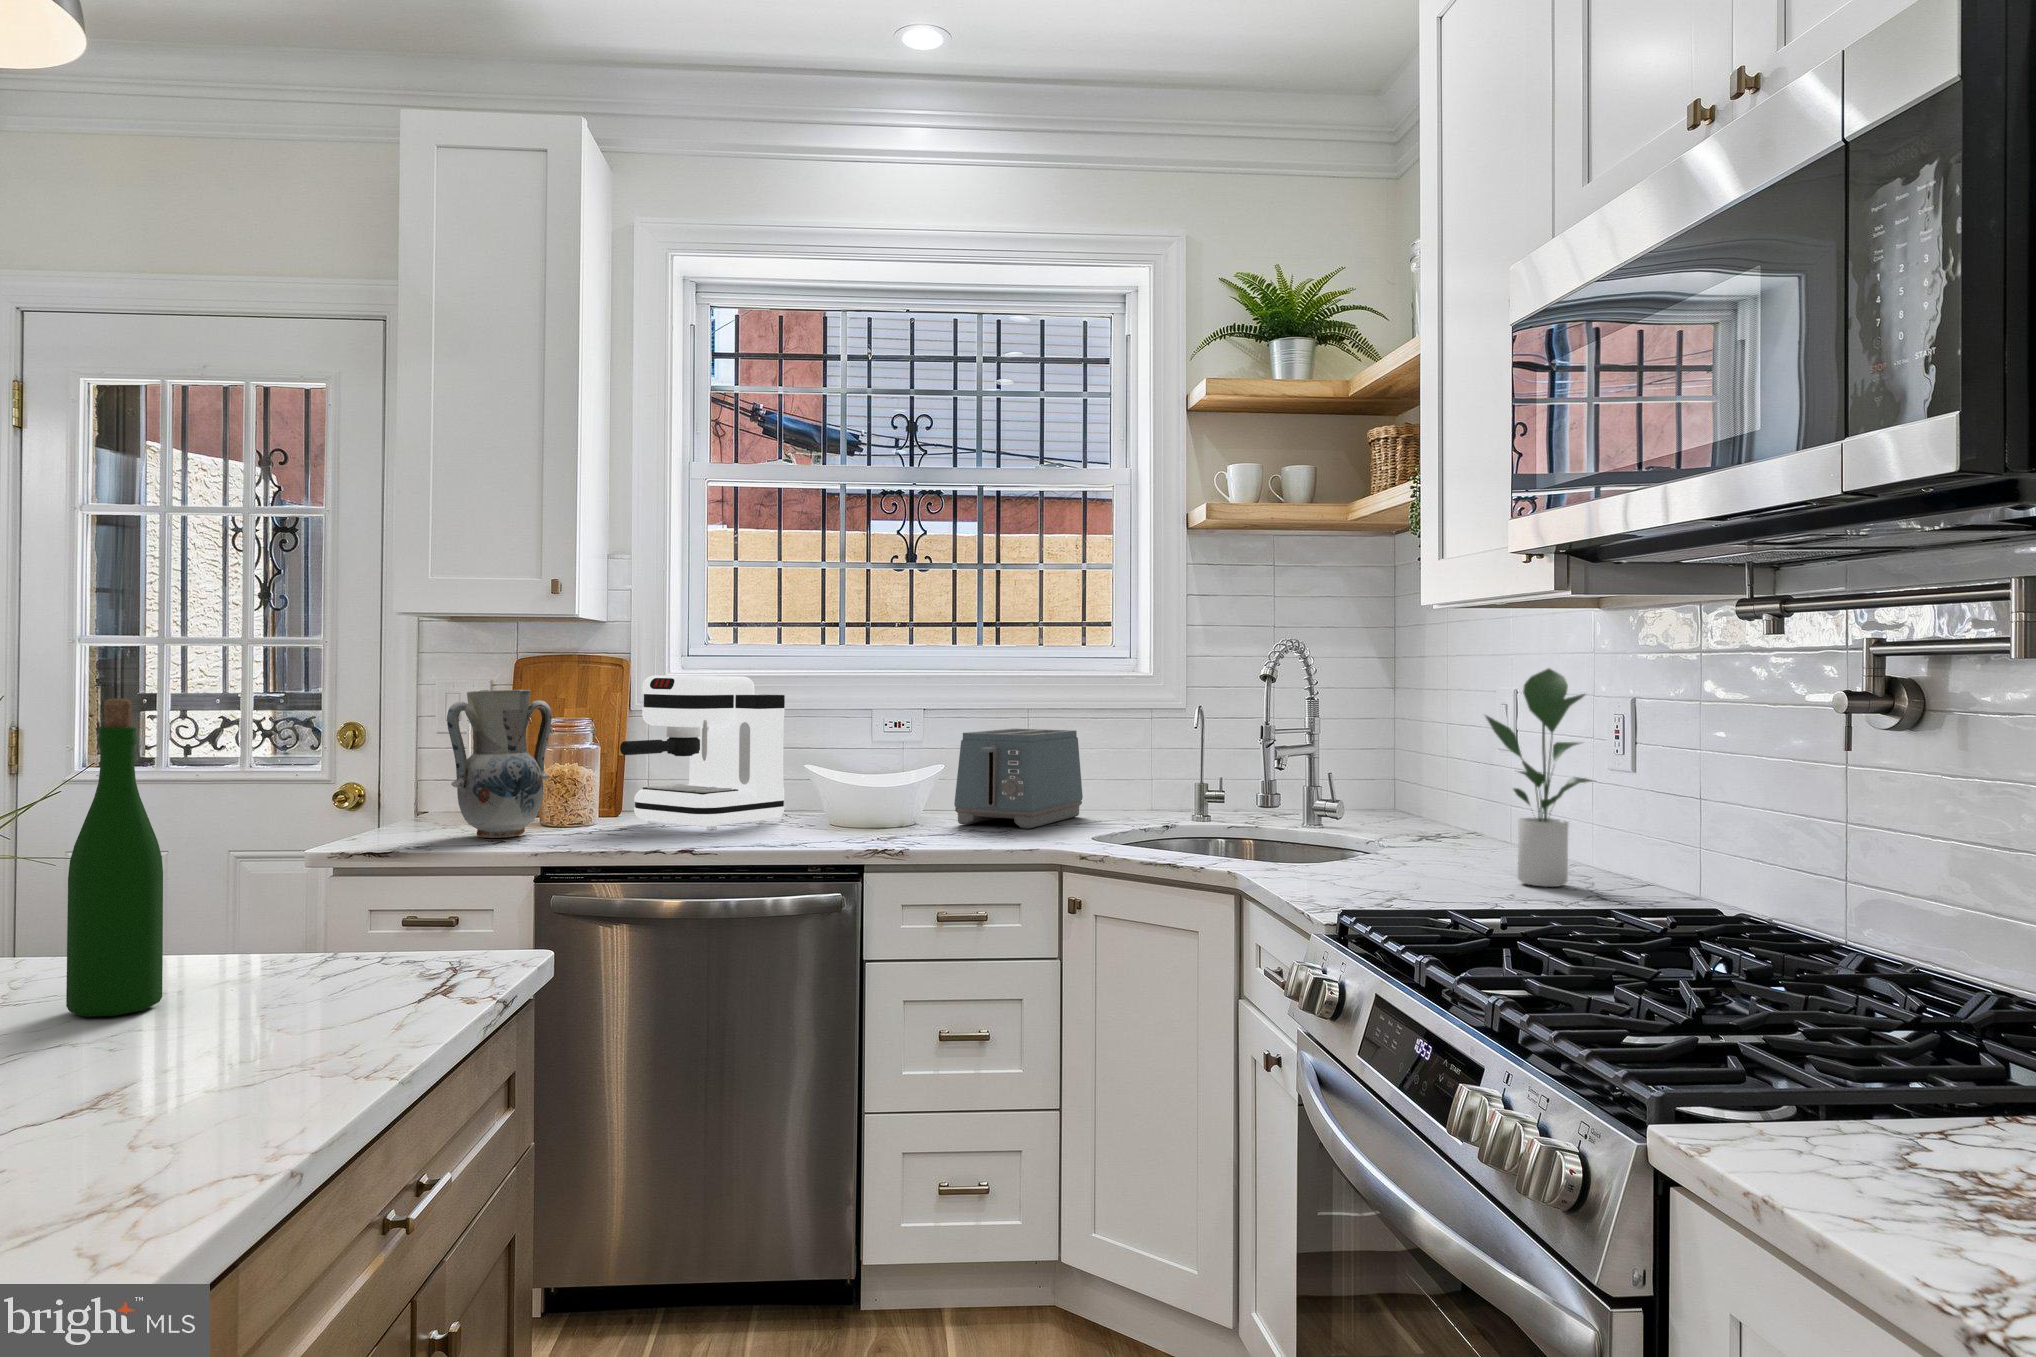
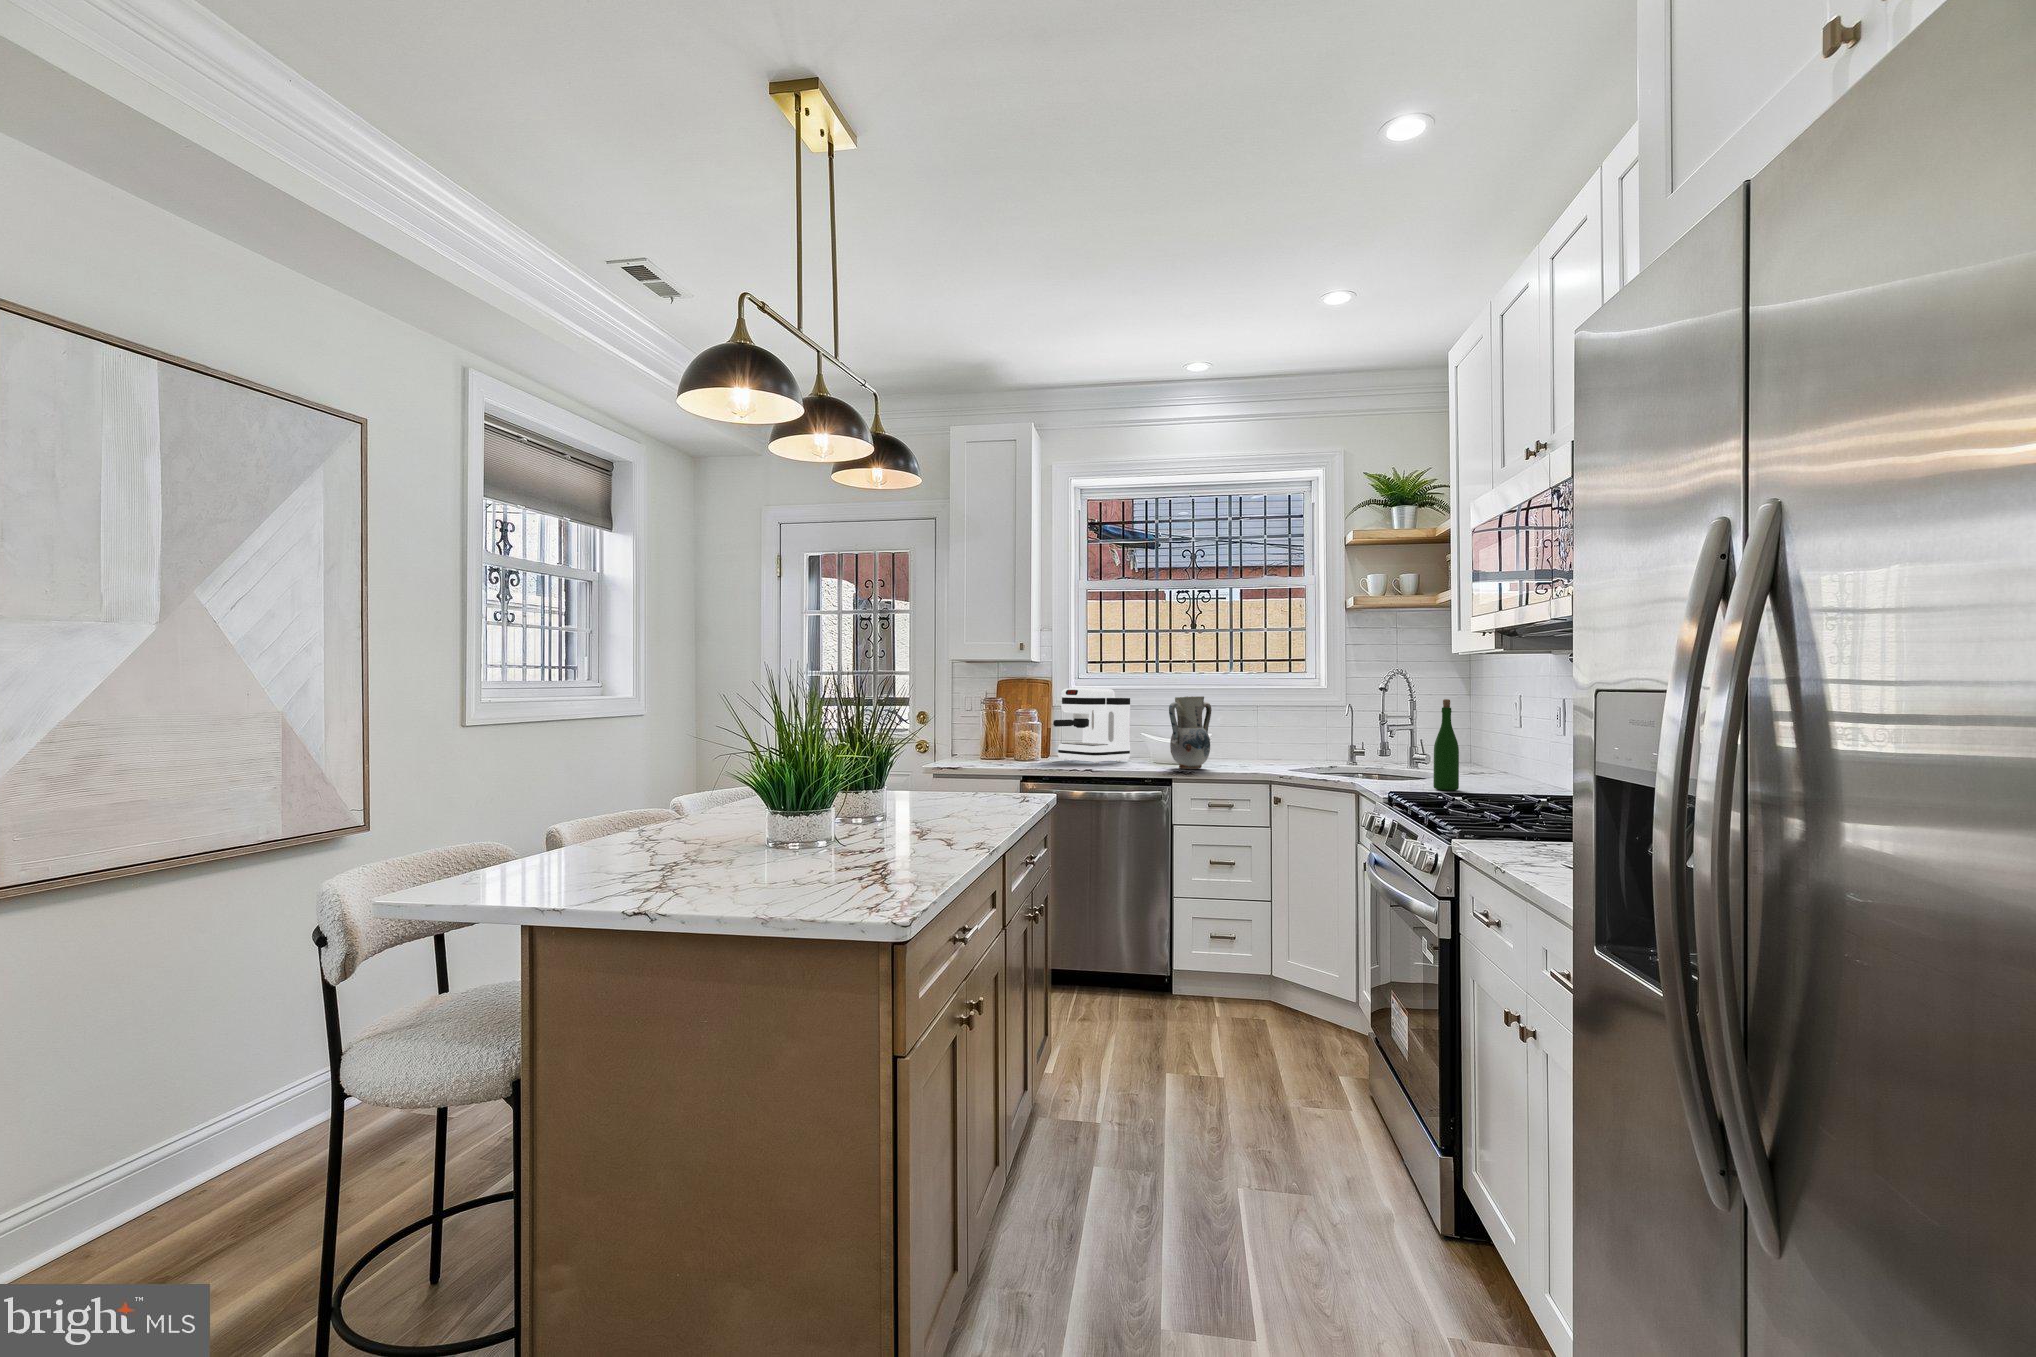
potted plant: present [1486,669,1592,887] -> none [1479,685,1535,790]
vase: present [447,690,552,838] -> present [1169,696,1212,769]
wine bottle: present [66,699,163,1017] -> present [1433,699,1459,791]
toaster: present [954,729,1083,829] -> none [1217,716,1285,766]

